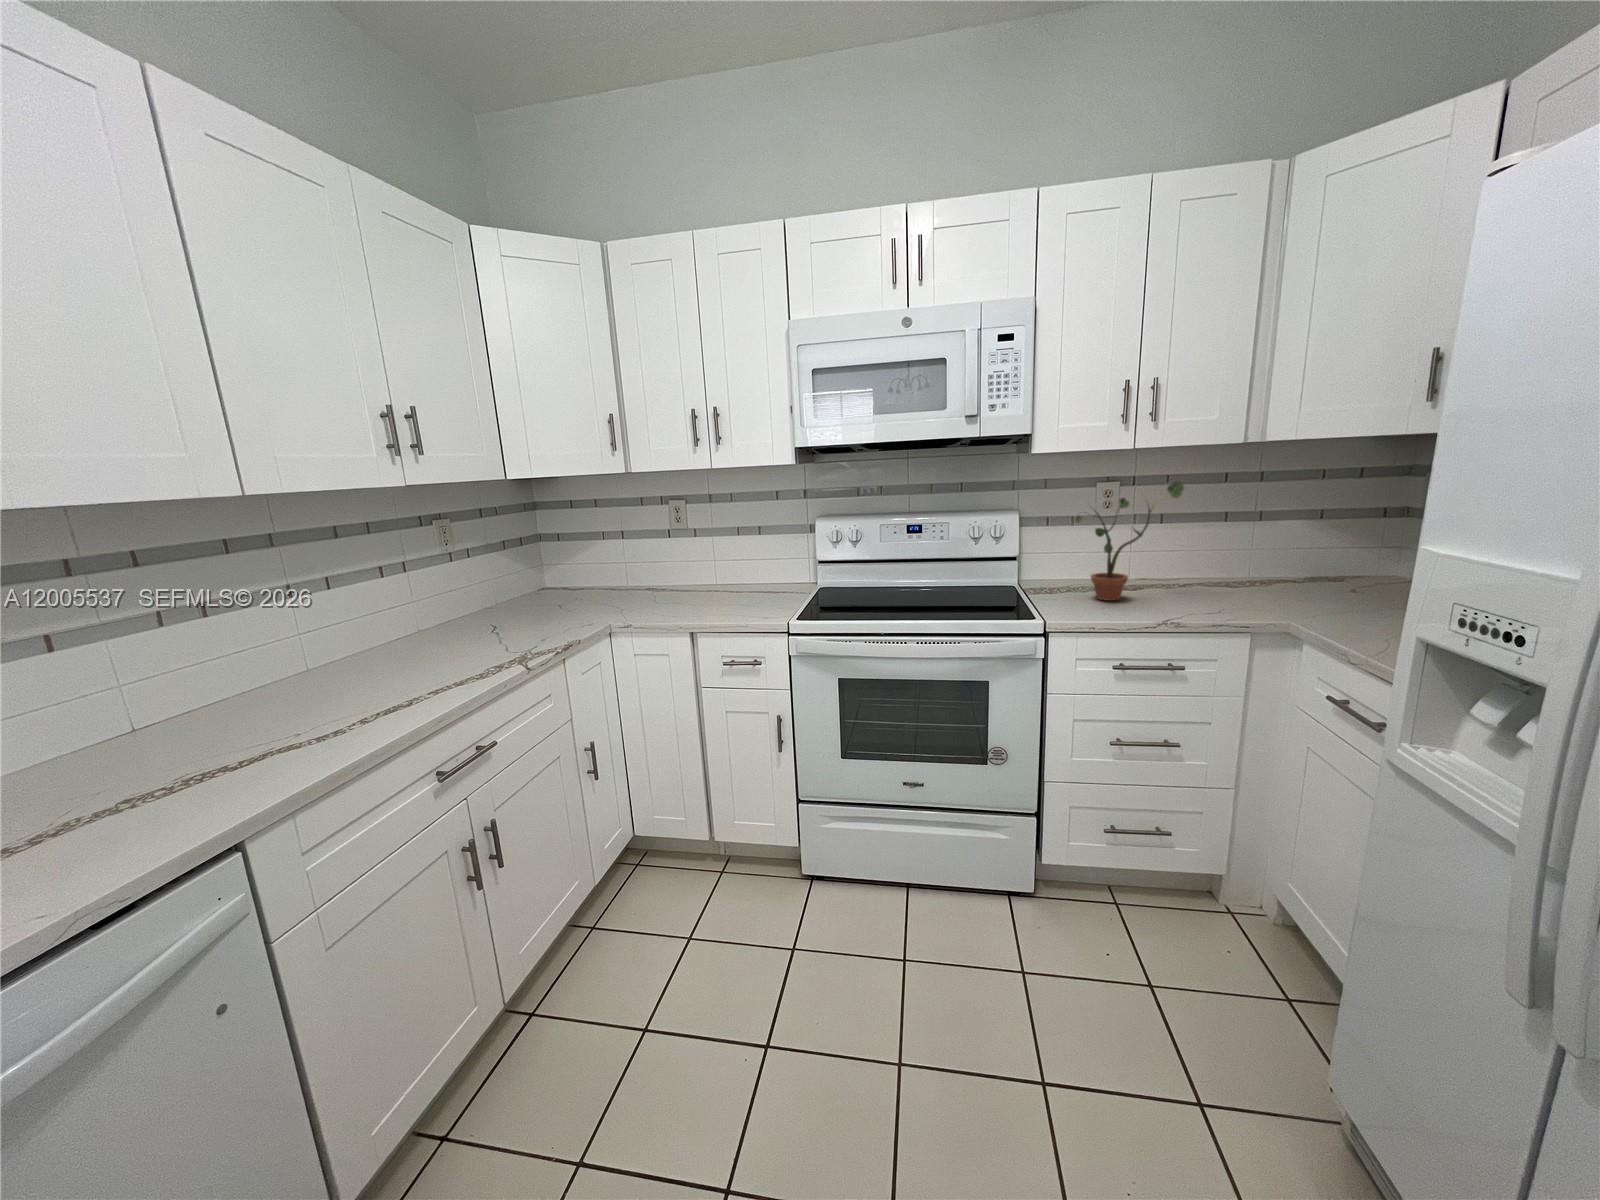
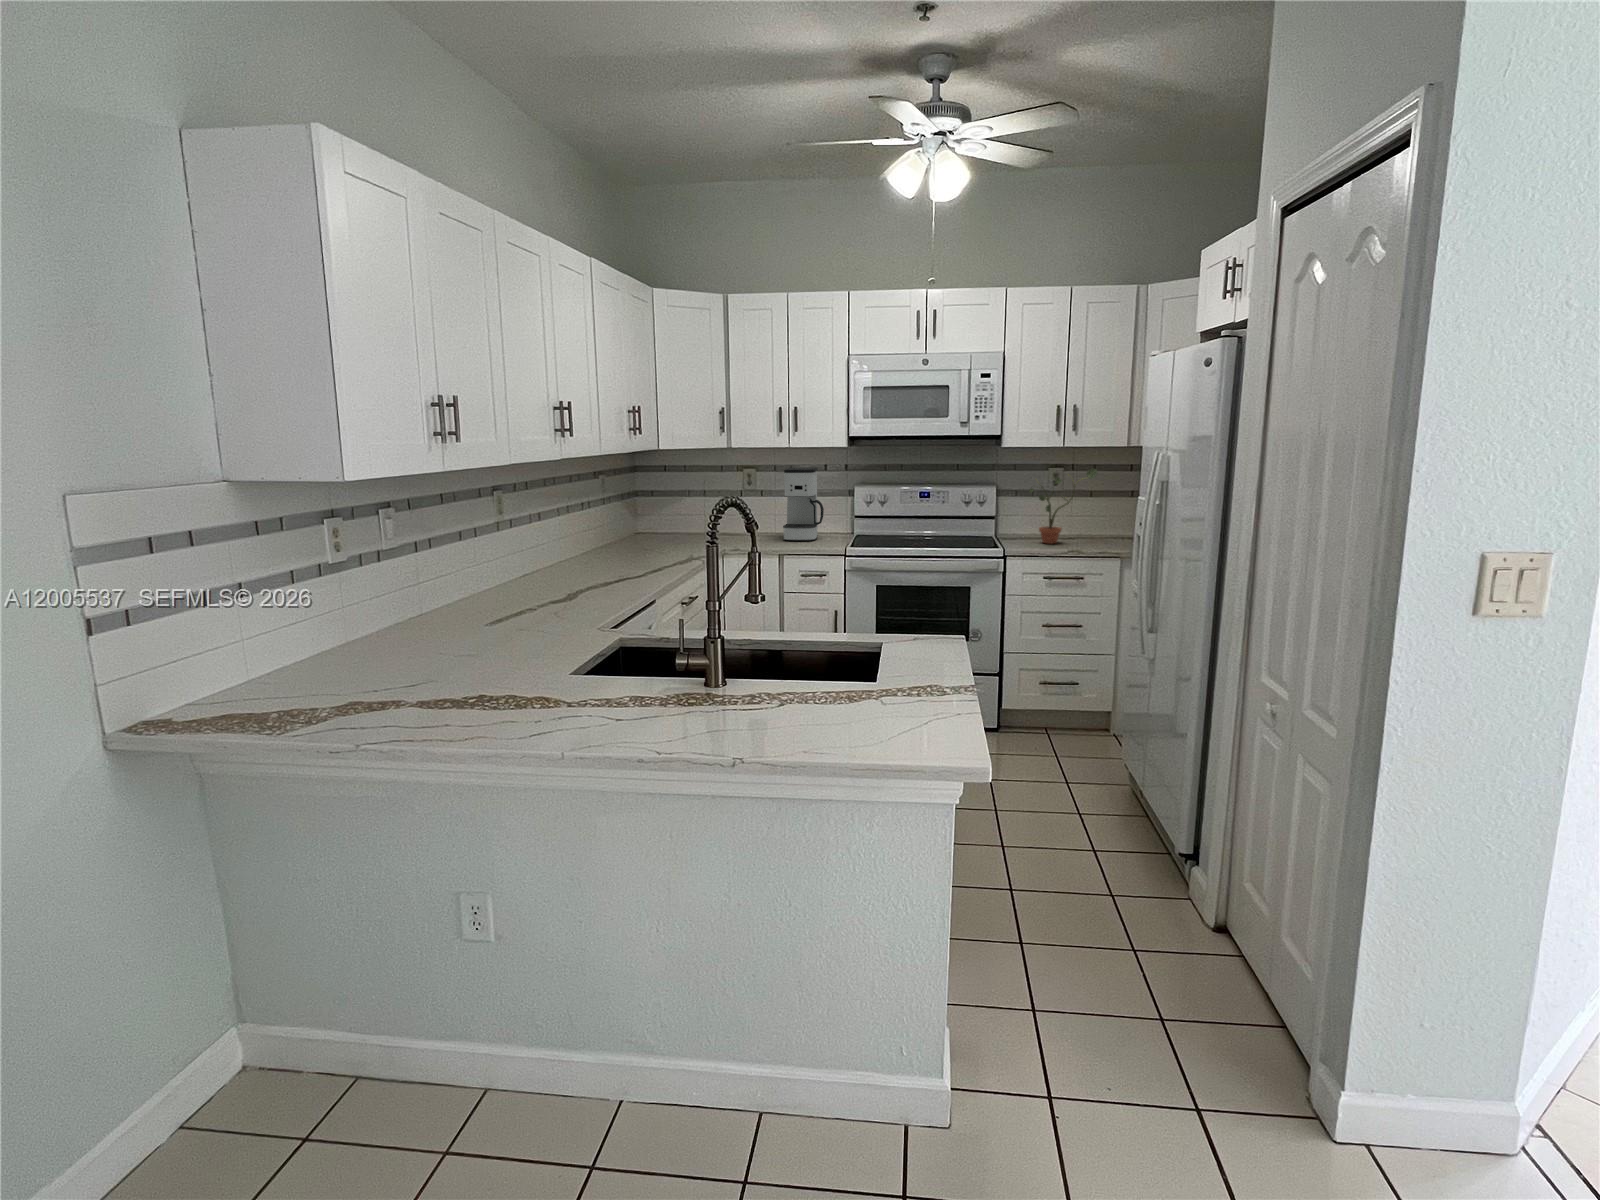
coffee maker: none [710,496,771,602] -> present [783,468,824,541]

